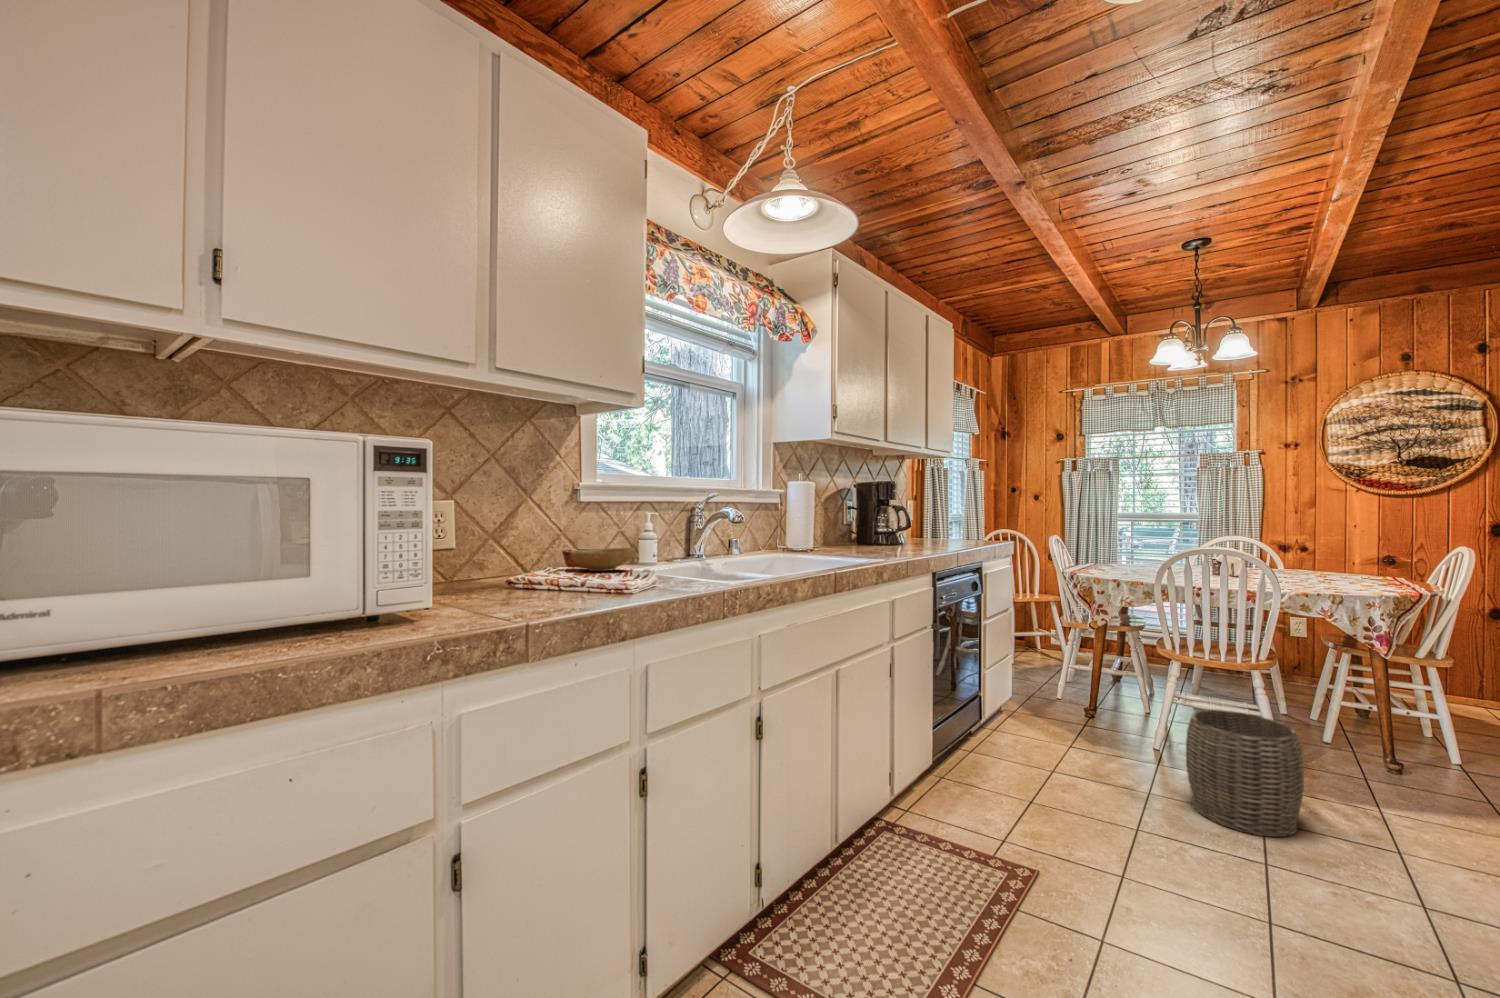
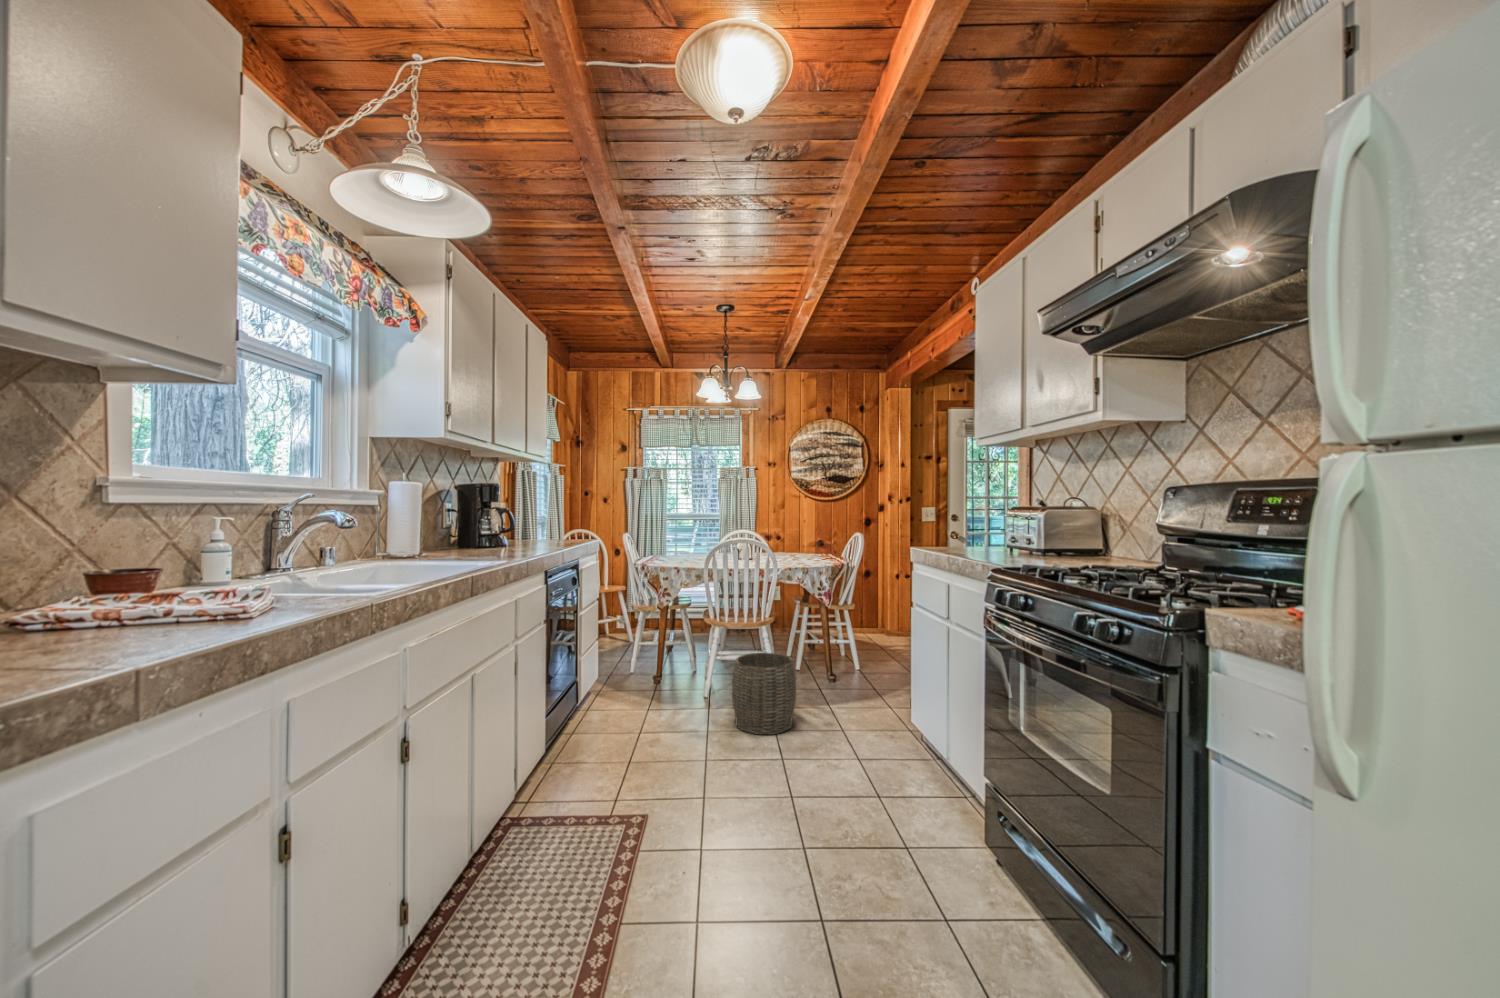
ceramic bowl: present [570,548,634,571] -> none [101,569,223,605]

